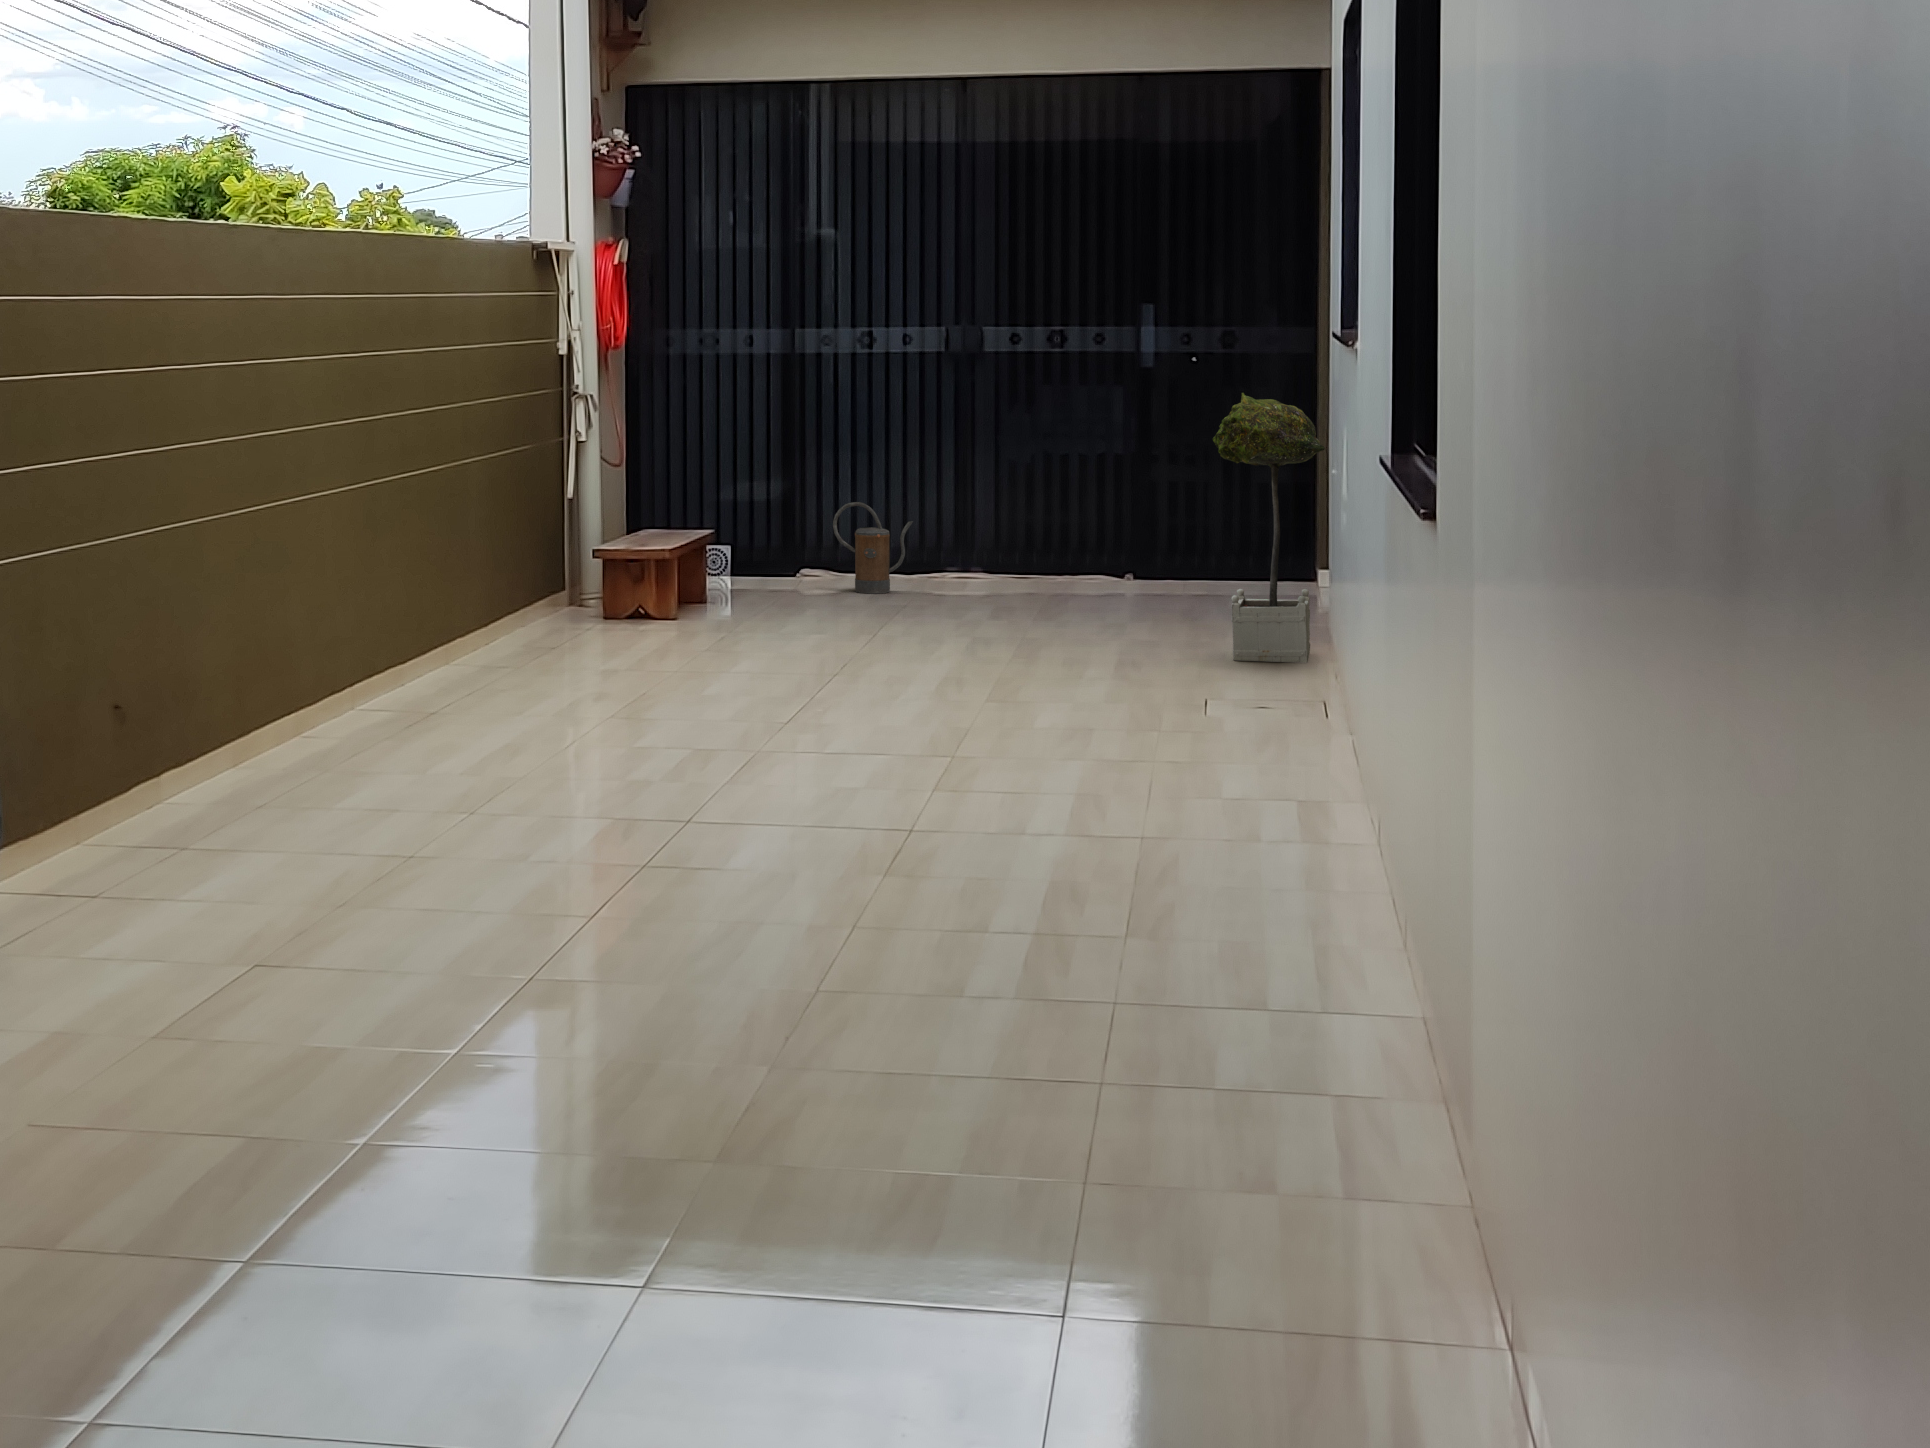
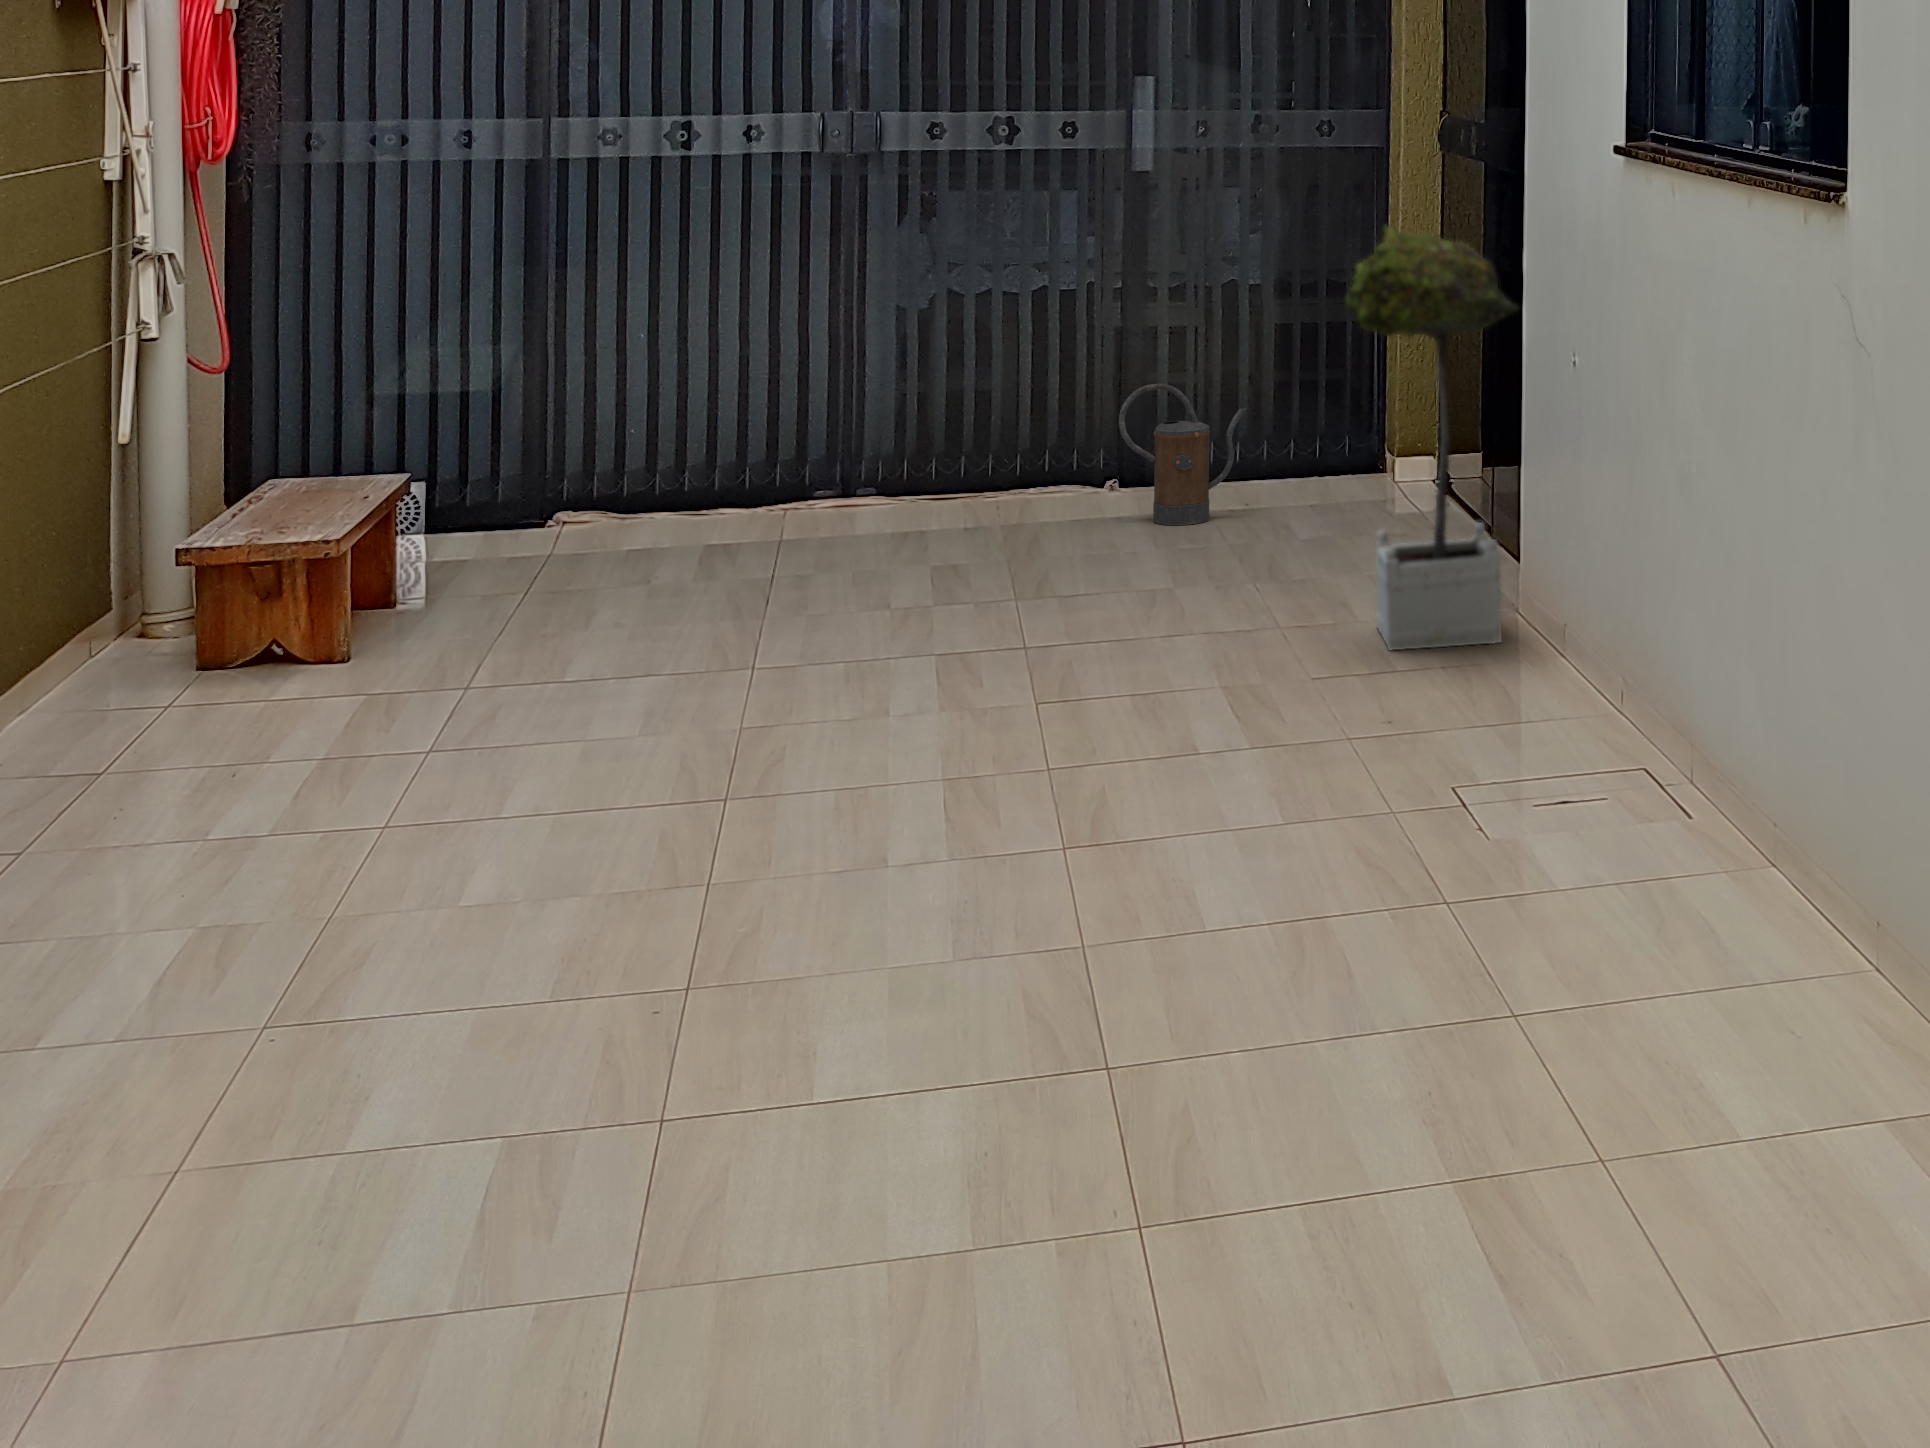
watering can: present [833,502,913,593] -> present [1119,383,1247,525]

